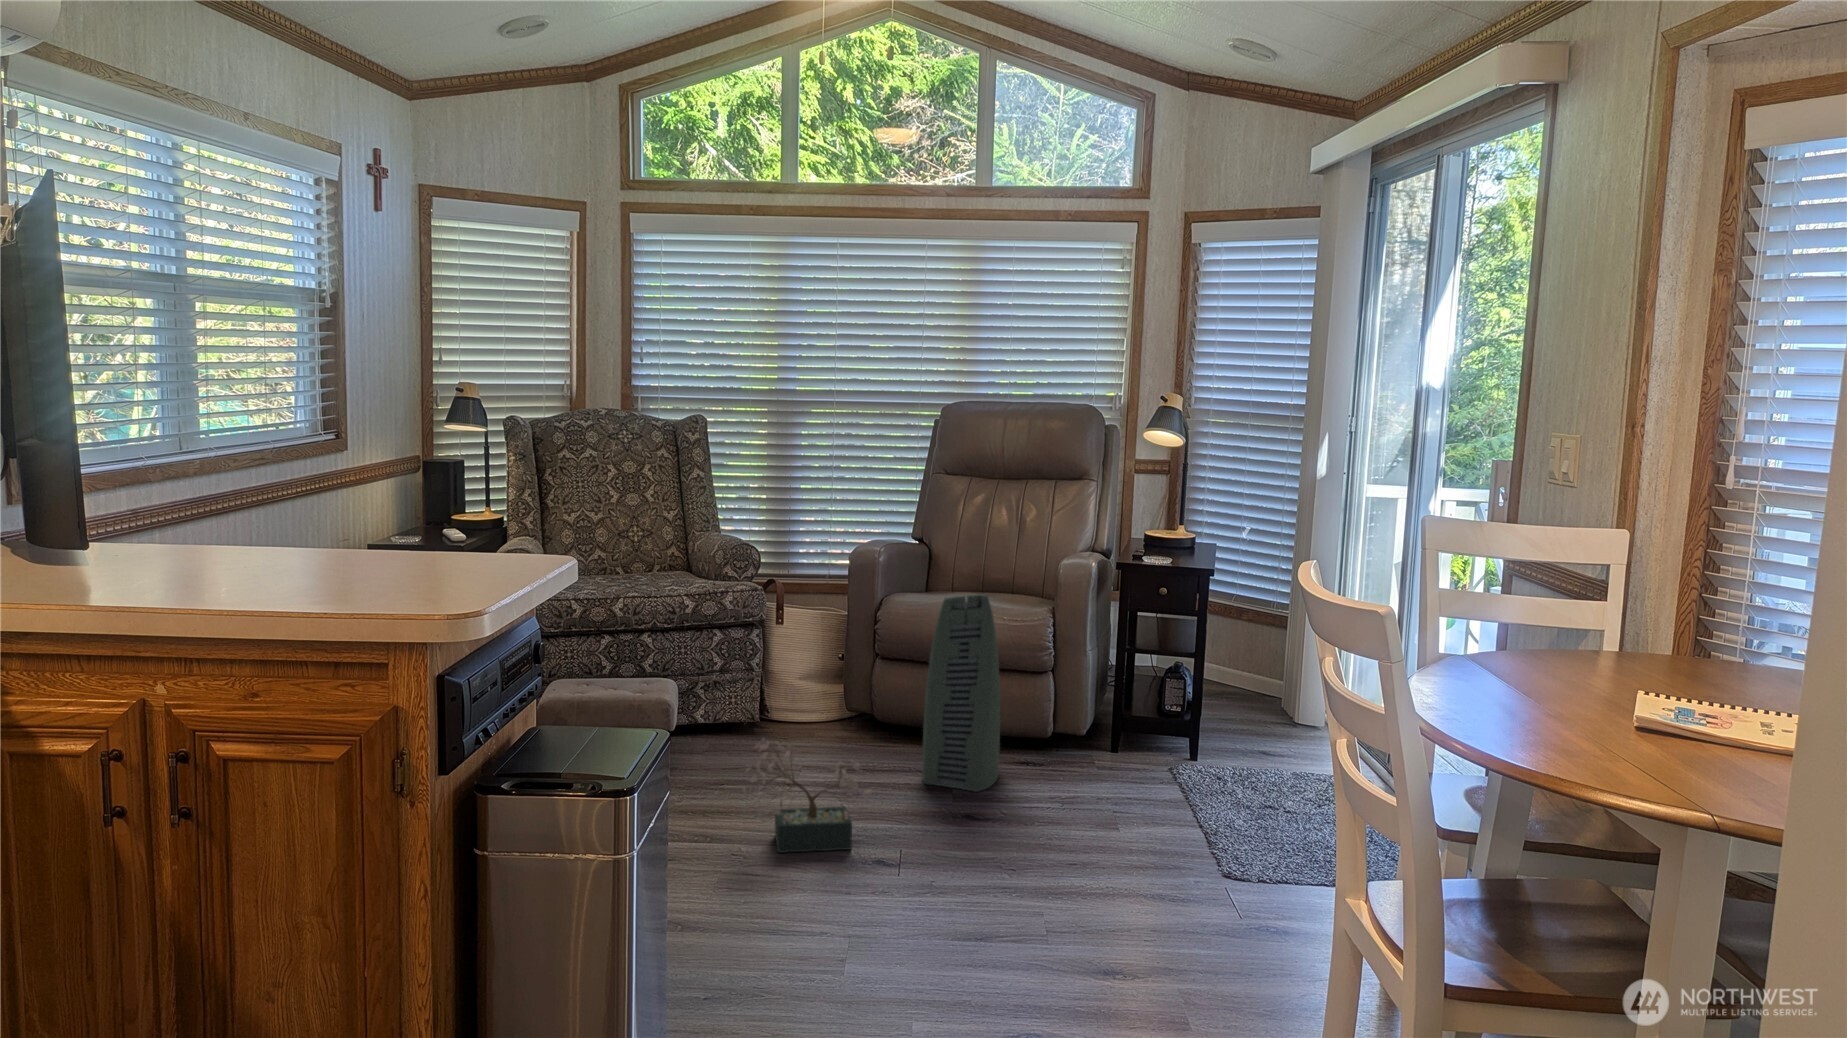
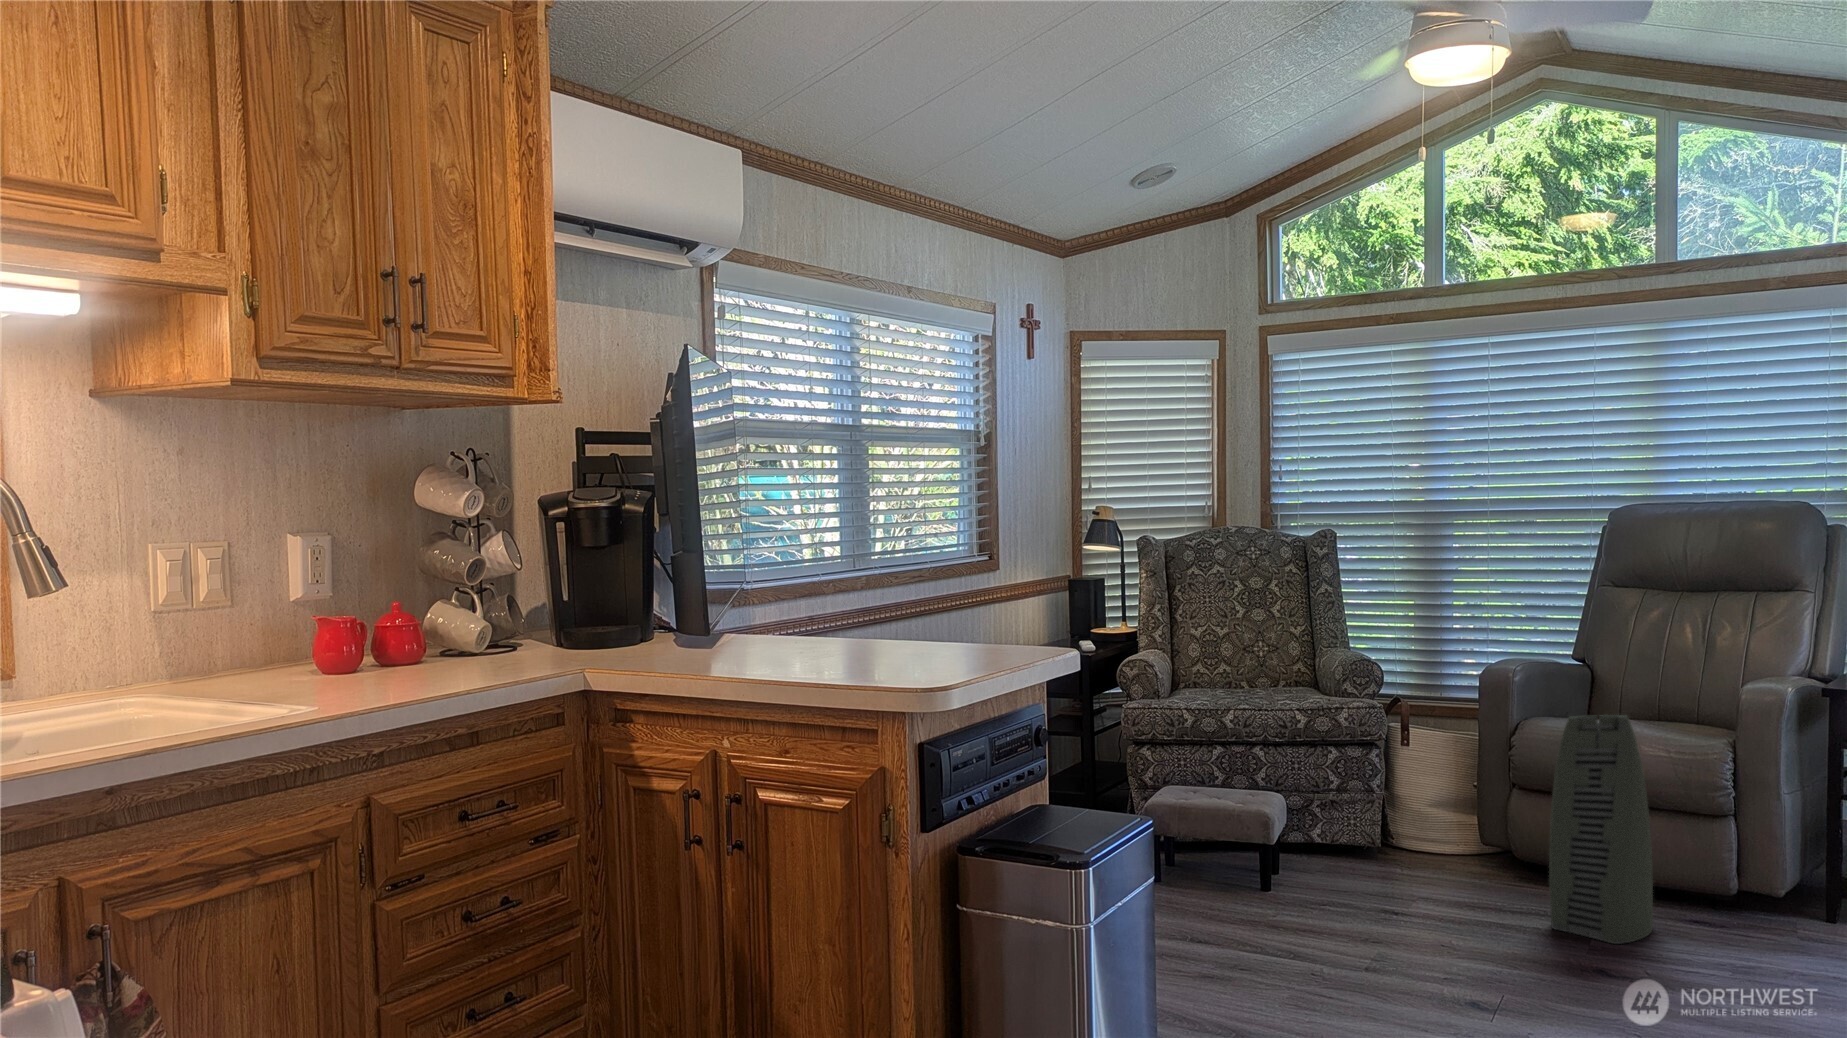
decorative plant: present [742,738,871,853] -> none [1318,849,1461,979]

